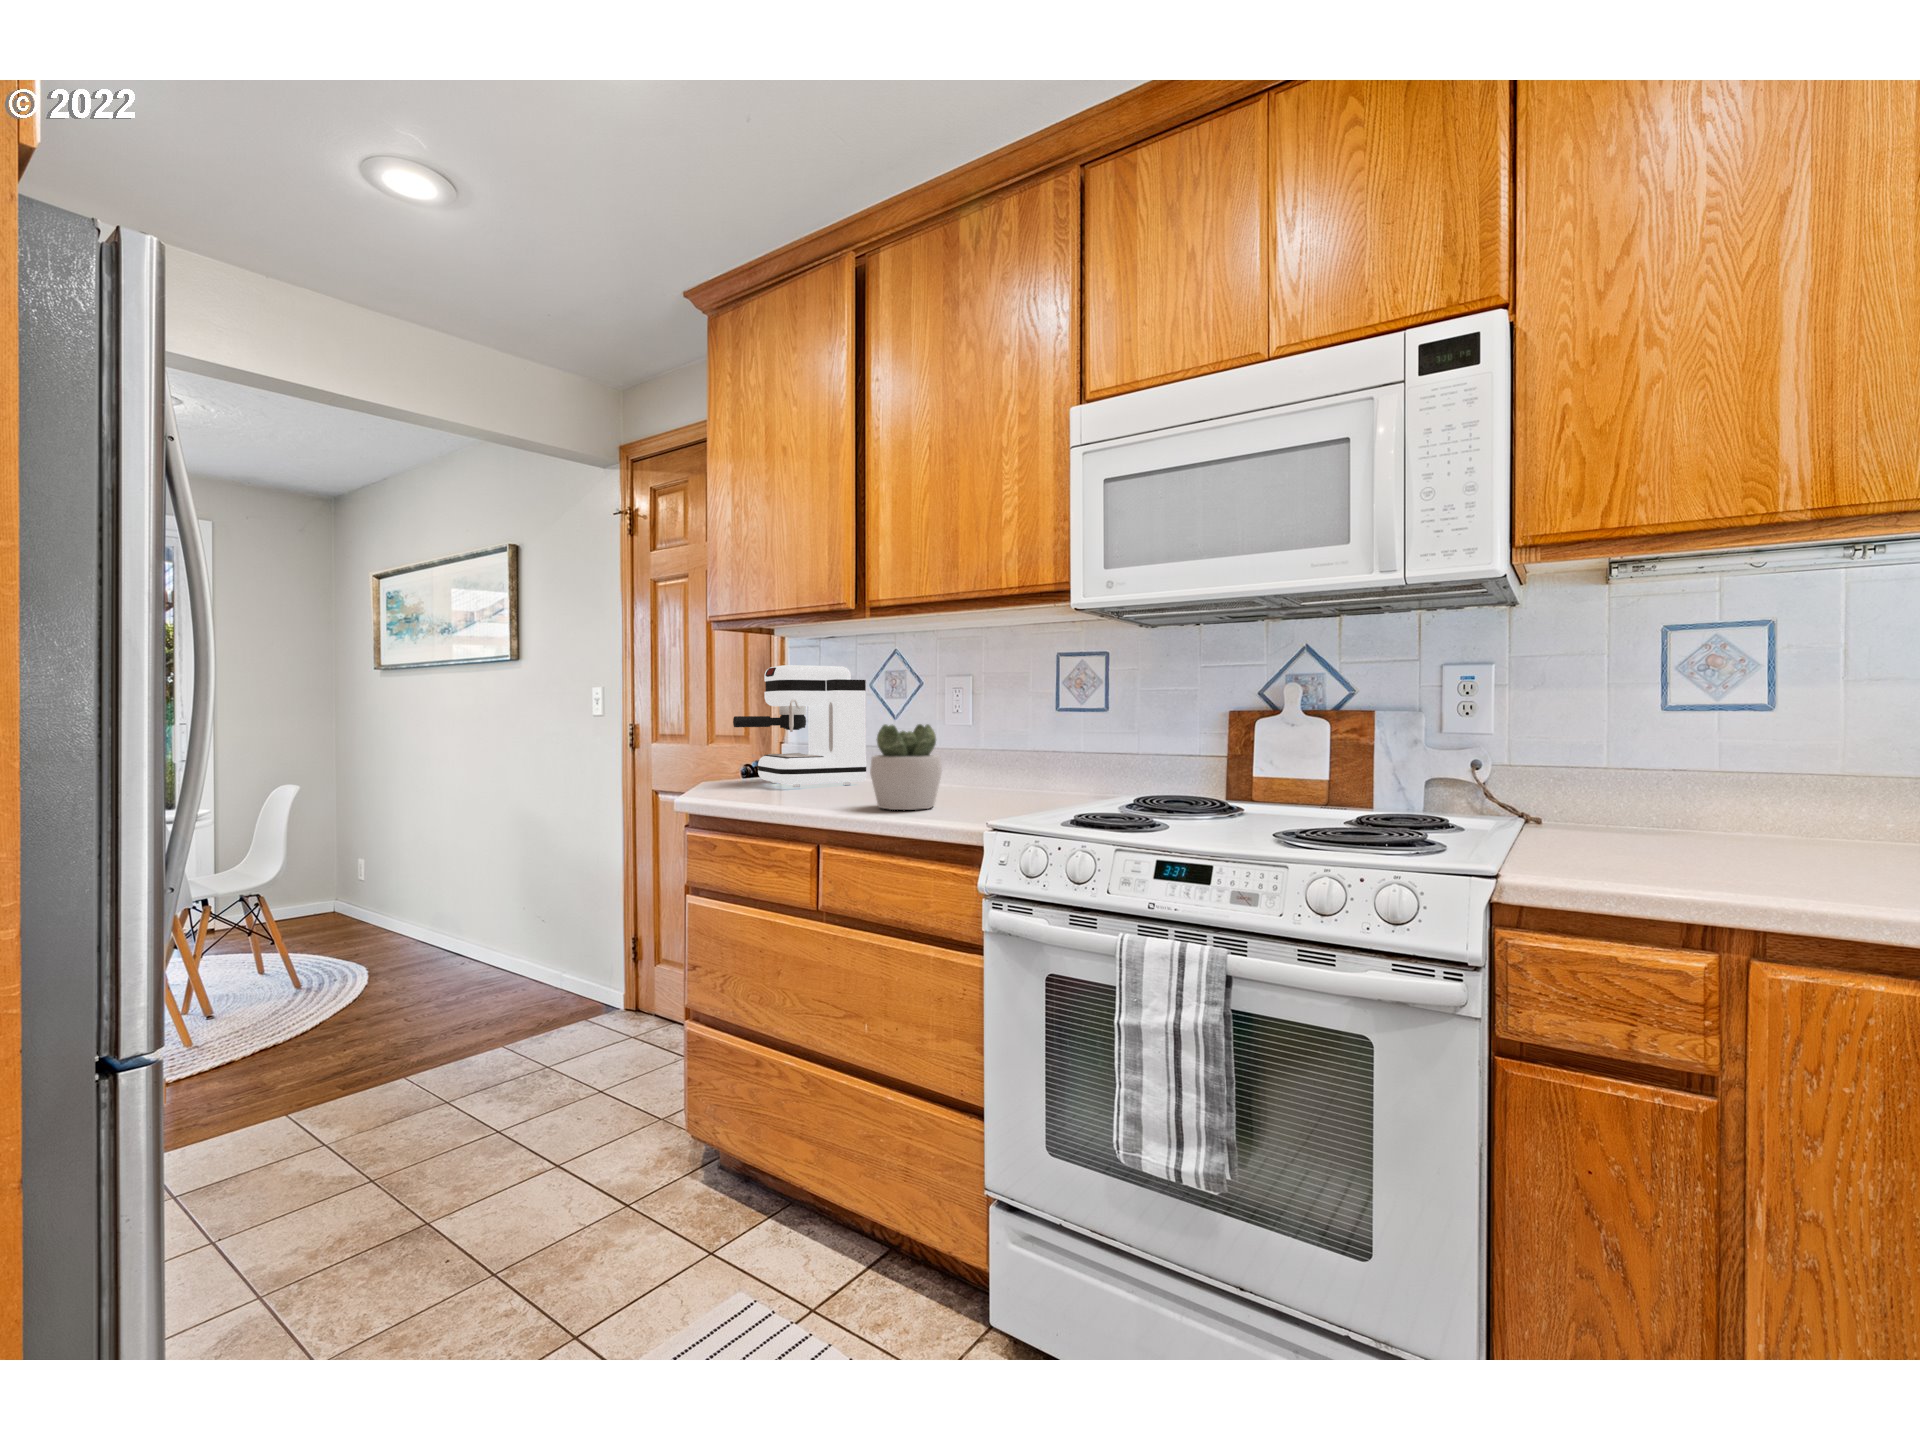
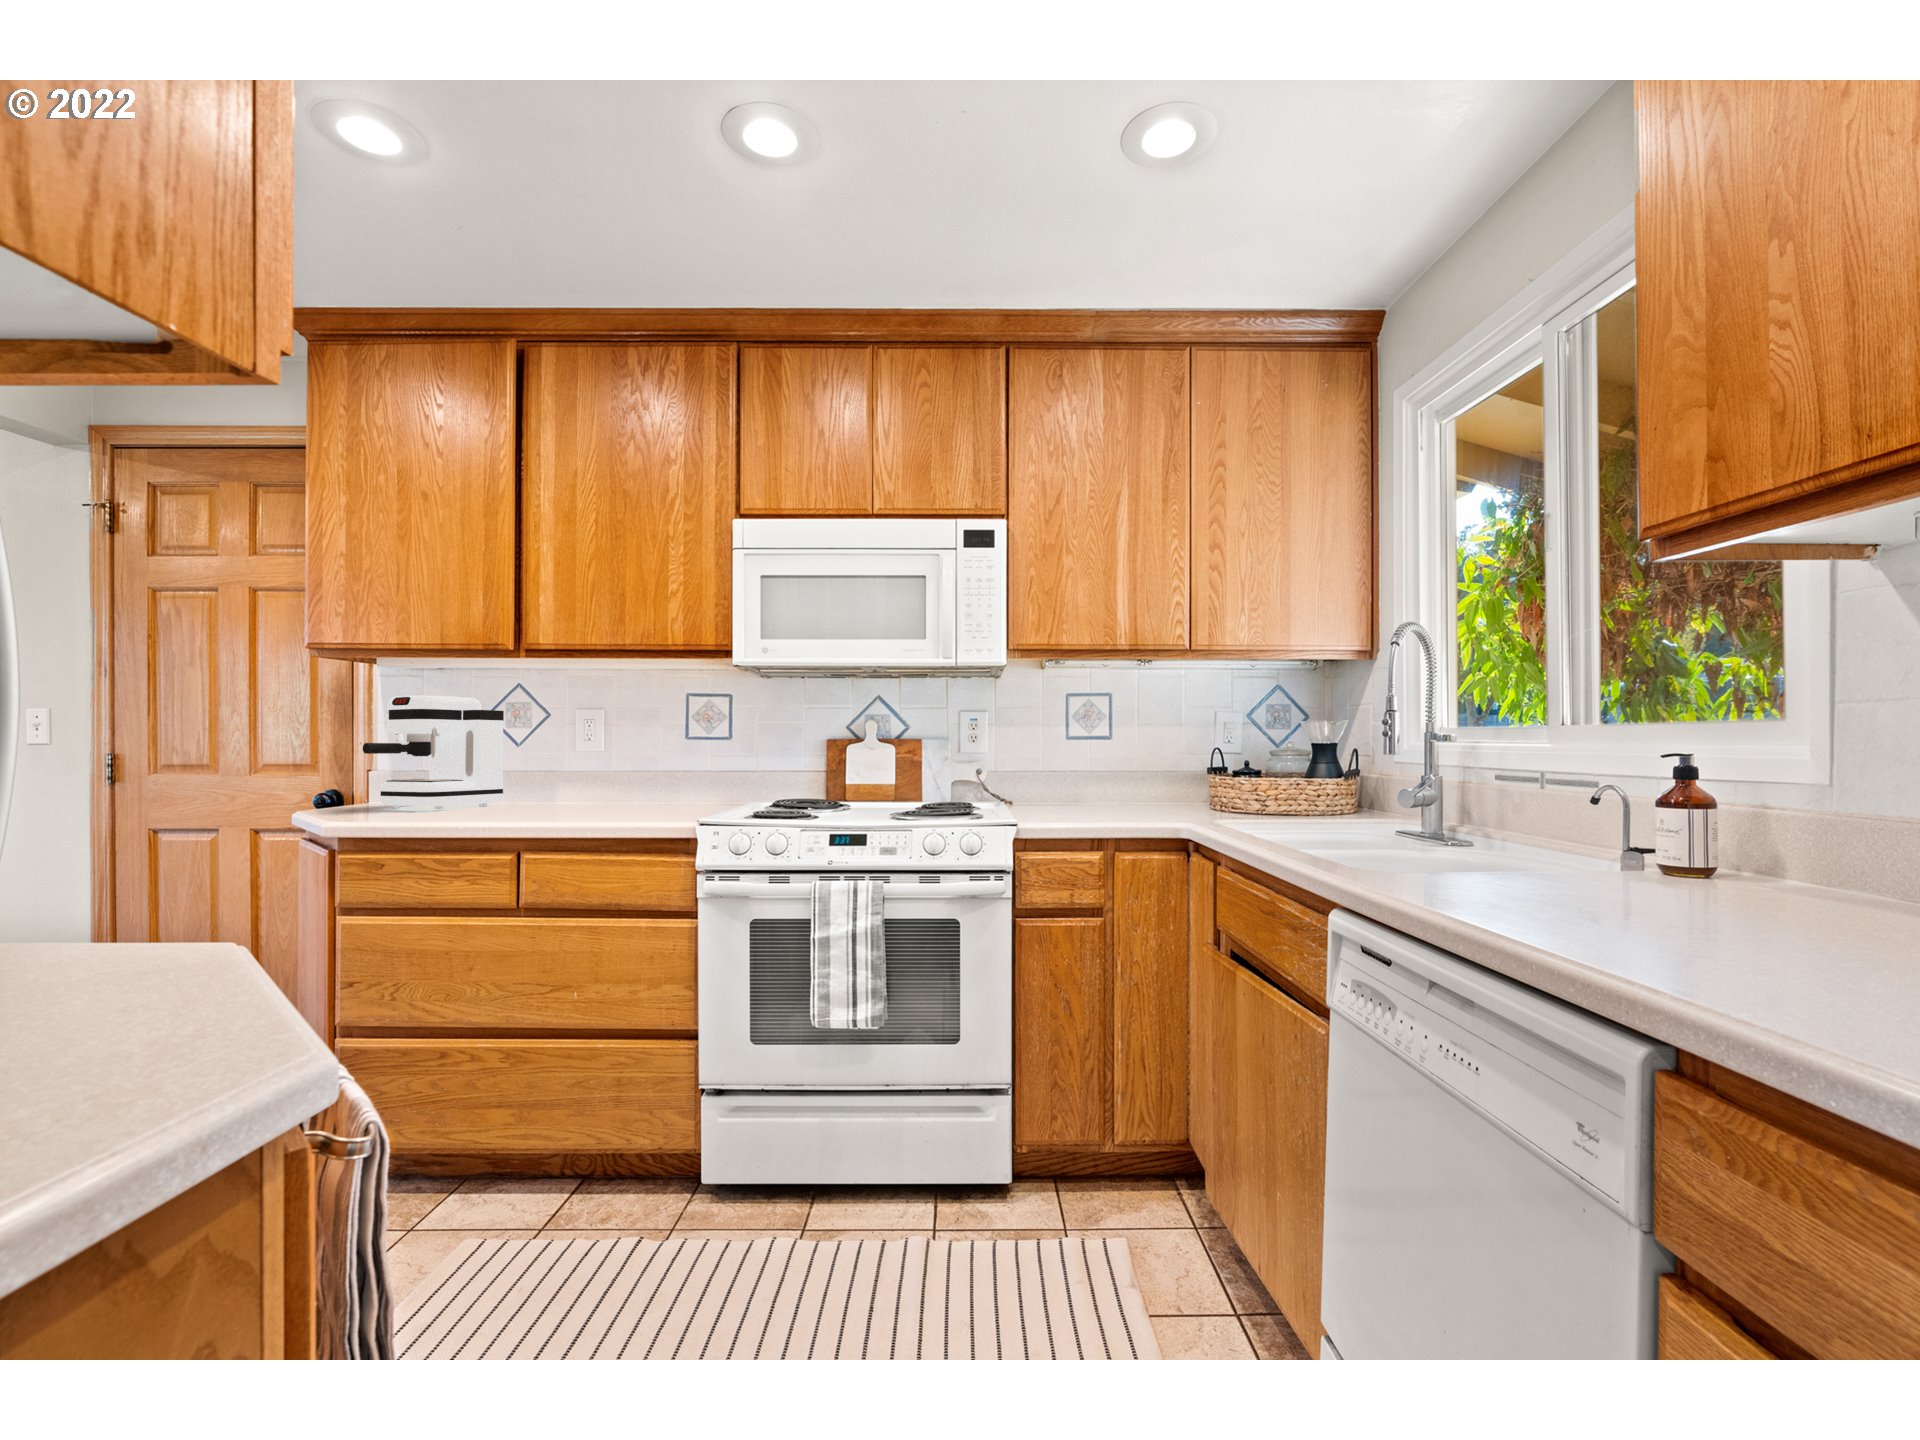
succulent plant: present [870,724,942,810] -> none [568,748,629,817]

